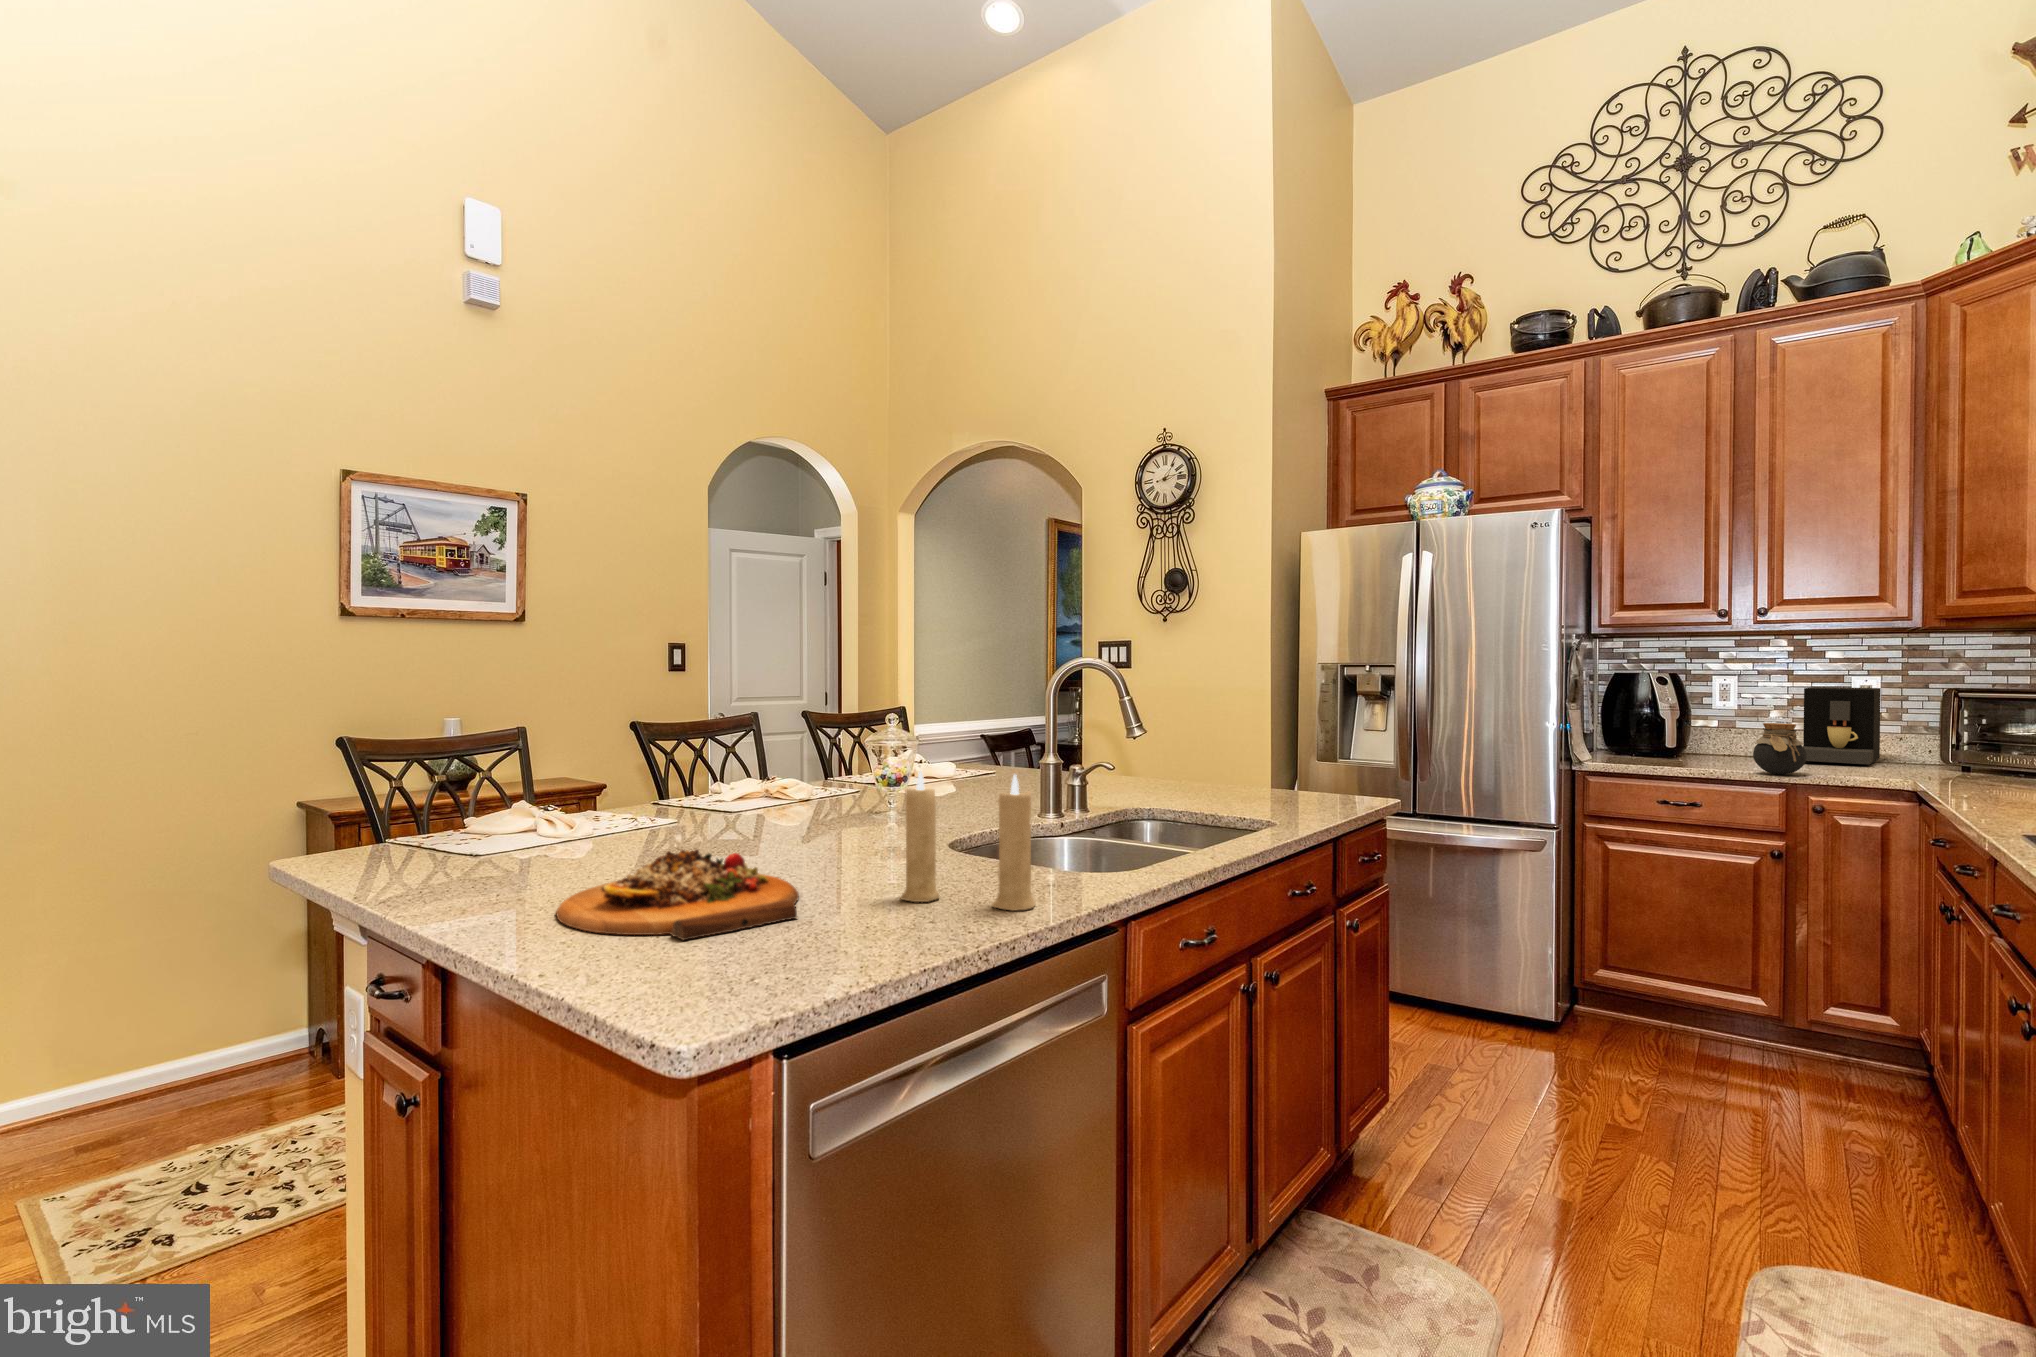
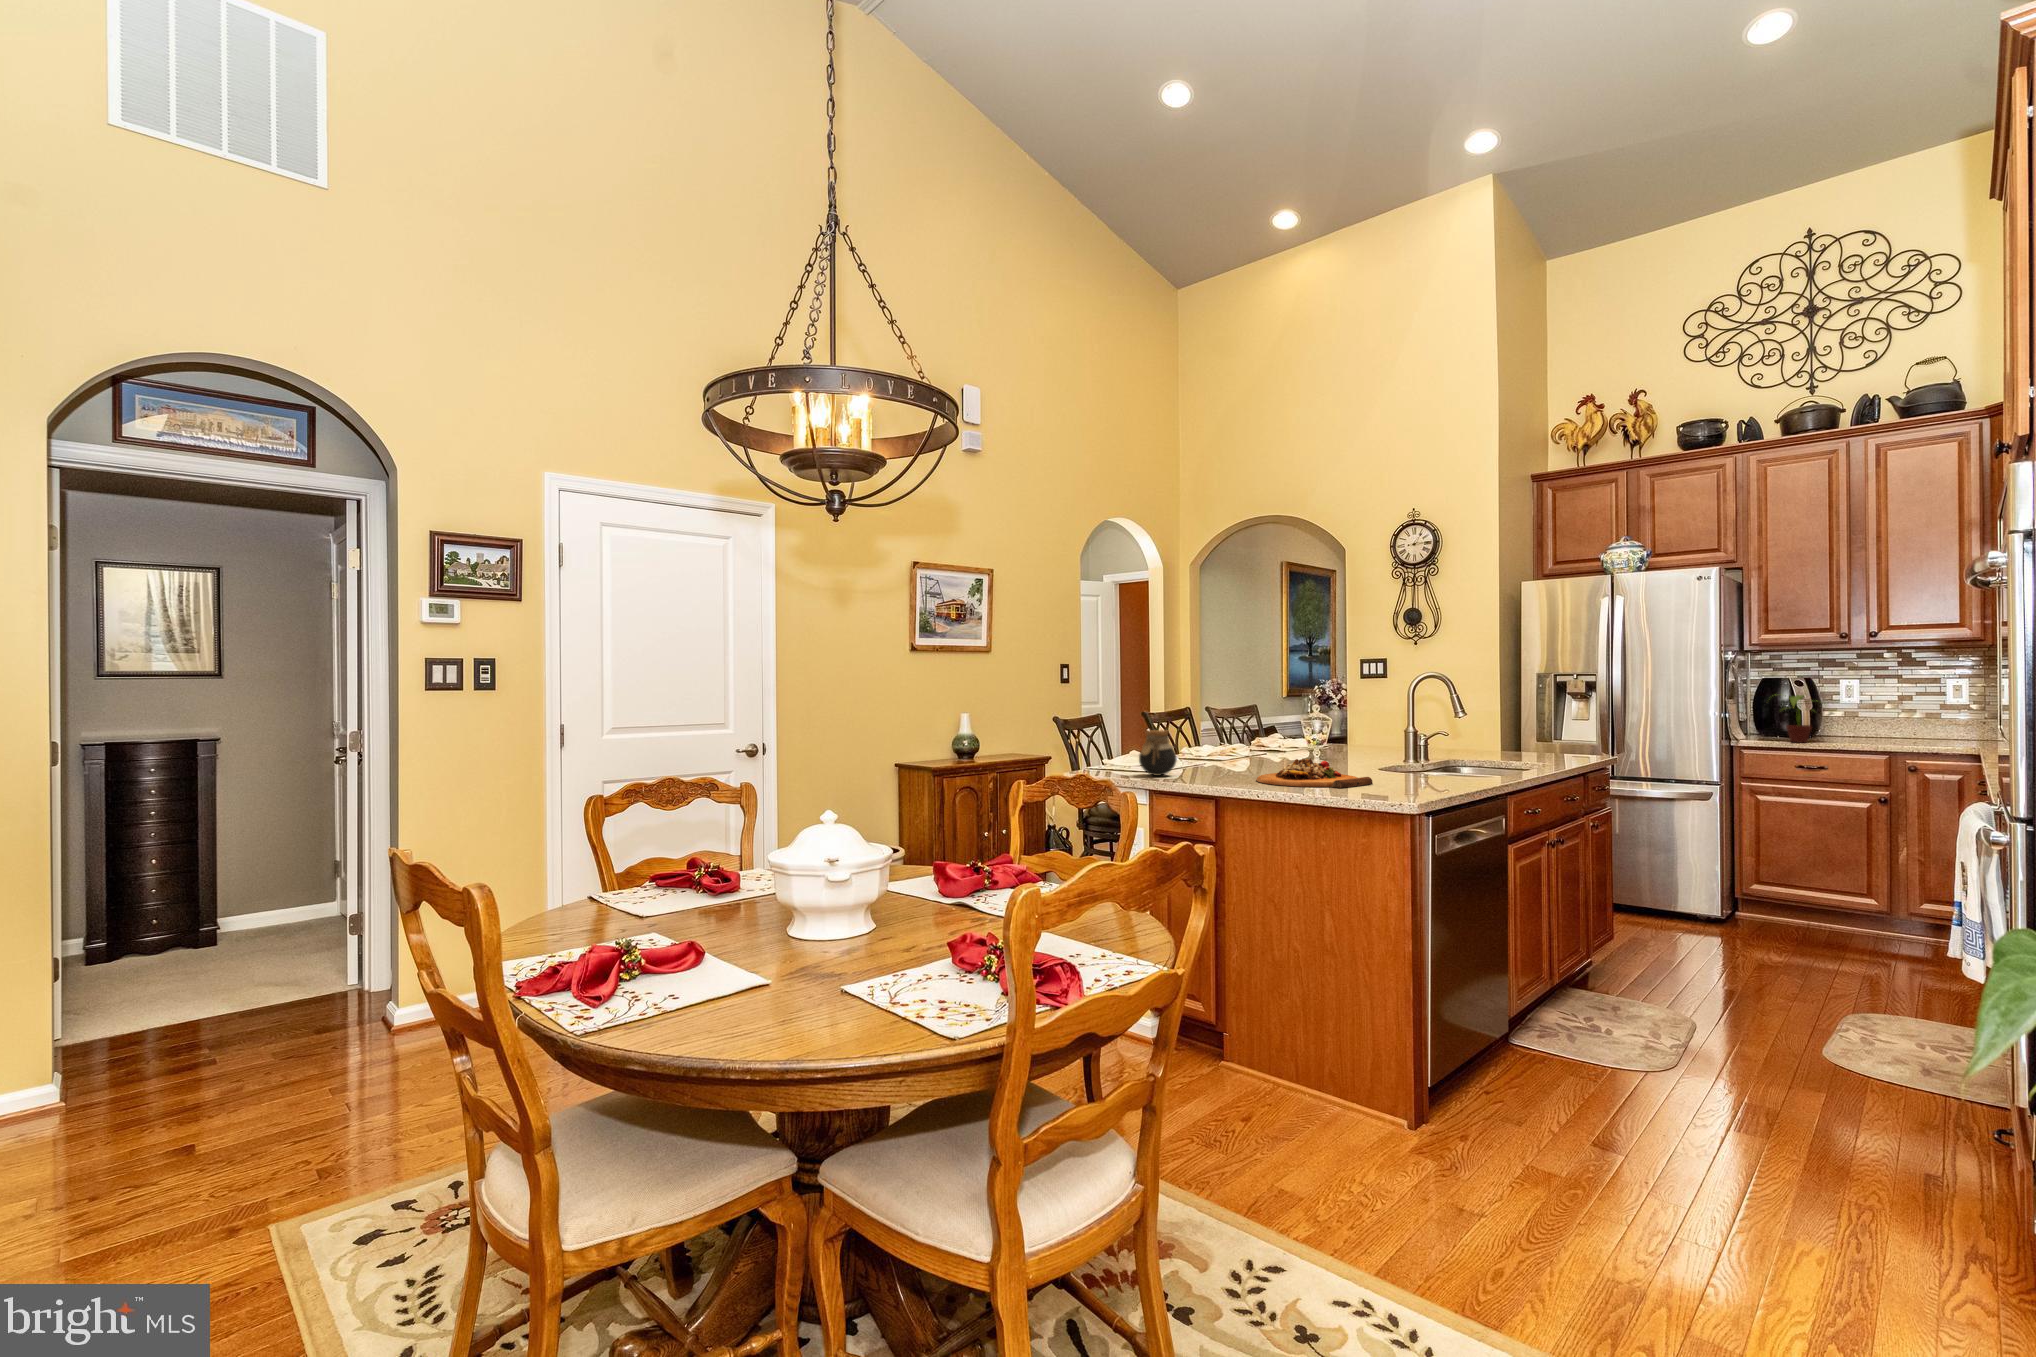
coffee maker: present [1803,687,1881,764] -> none [1901,687,1968,740]
potted plant: none [1620,696,1704,767] -> present [1782,695,1814,743]
jar: present [1753,723,1807,775] -> present [1139,730,1177,776]
candle: present [900,771,1035,910] -> none [1404,721,1474,783]

